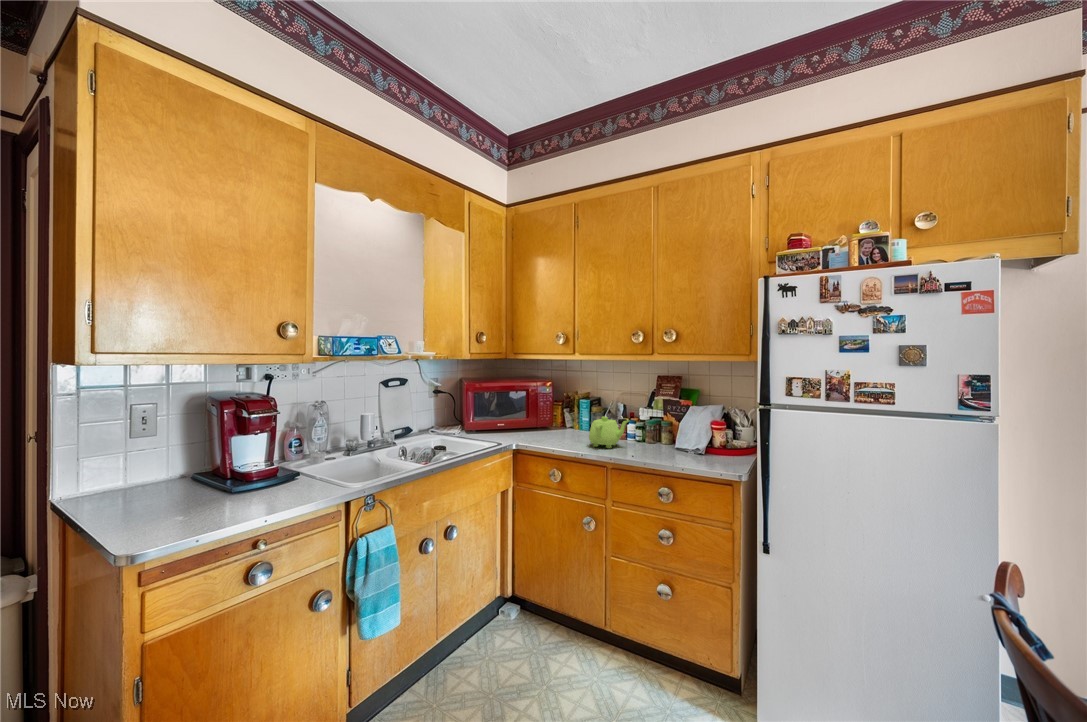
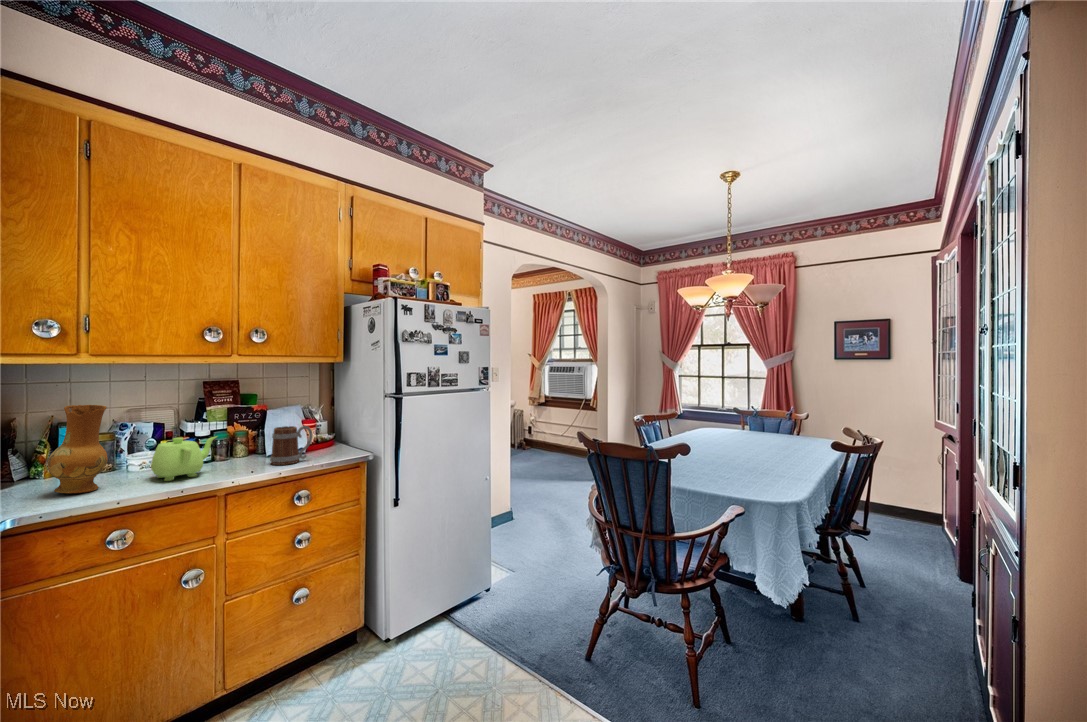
ceramic jug: none [546,387,572,442] -> present [47,405,108,493]
mug: none [663,422,697,458] -> present [270,426,313,465]

